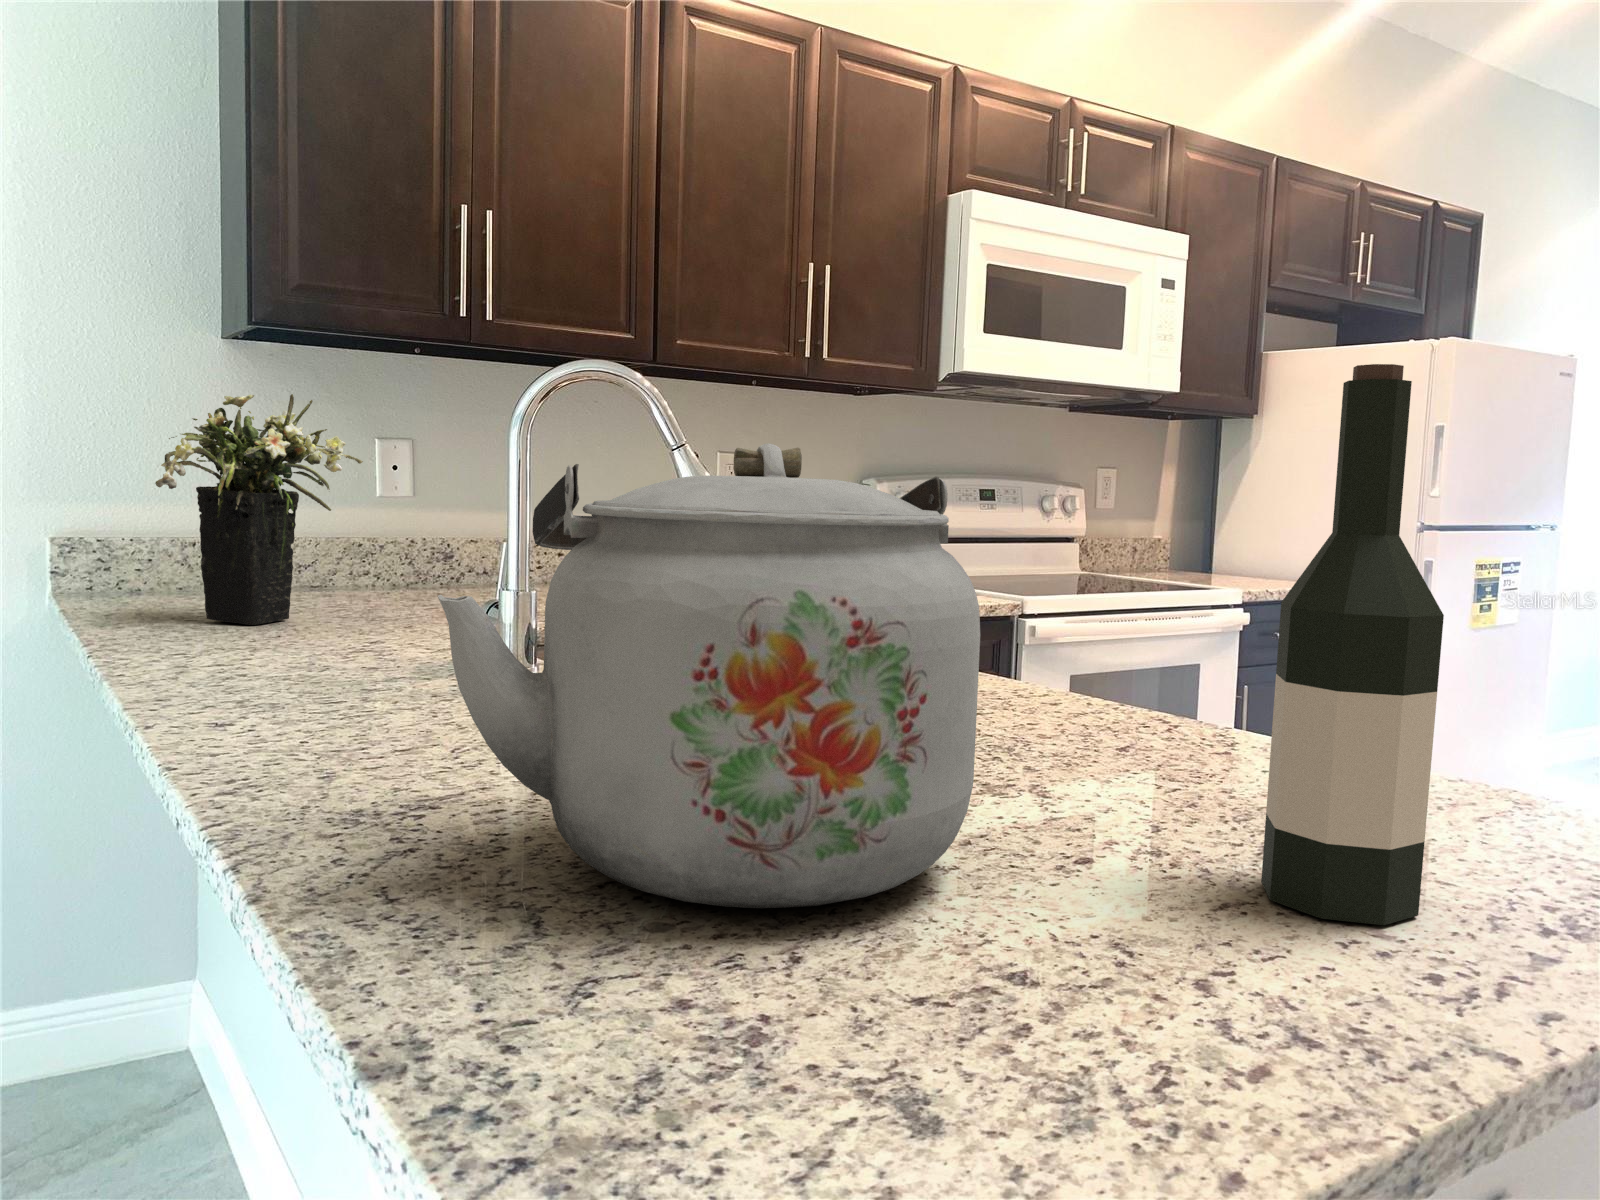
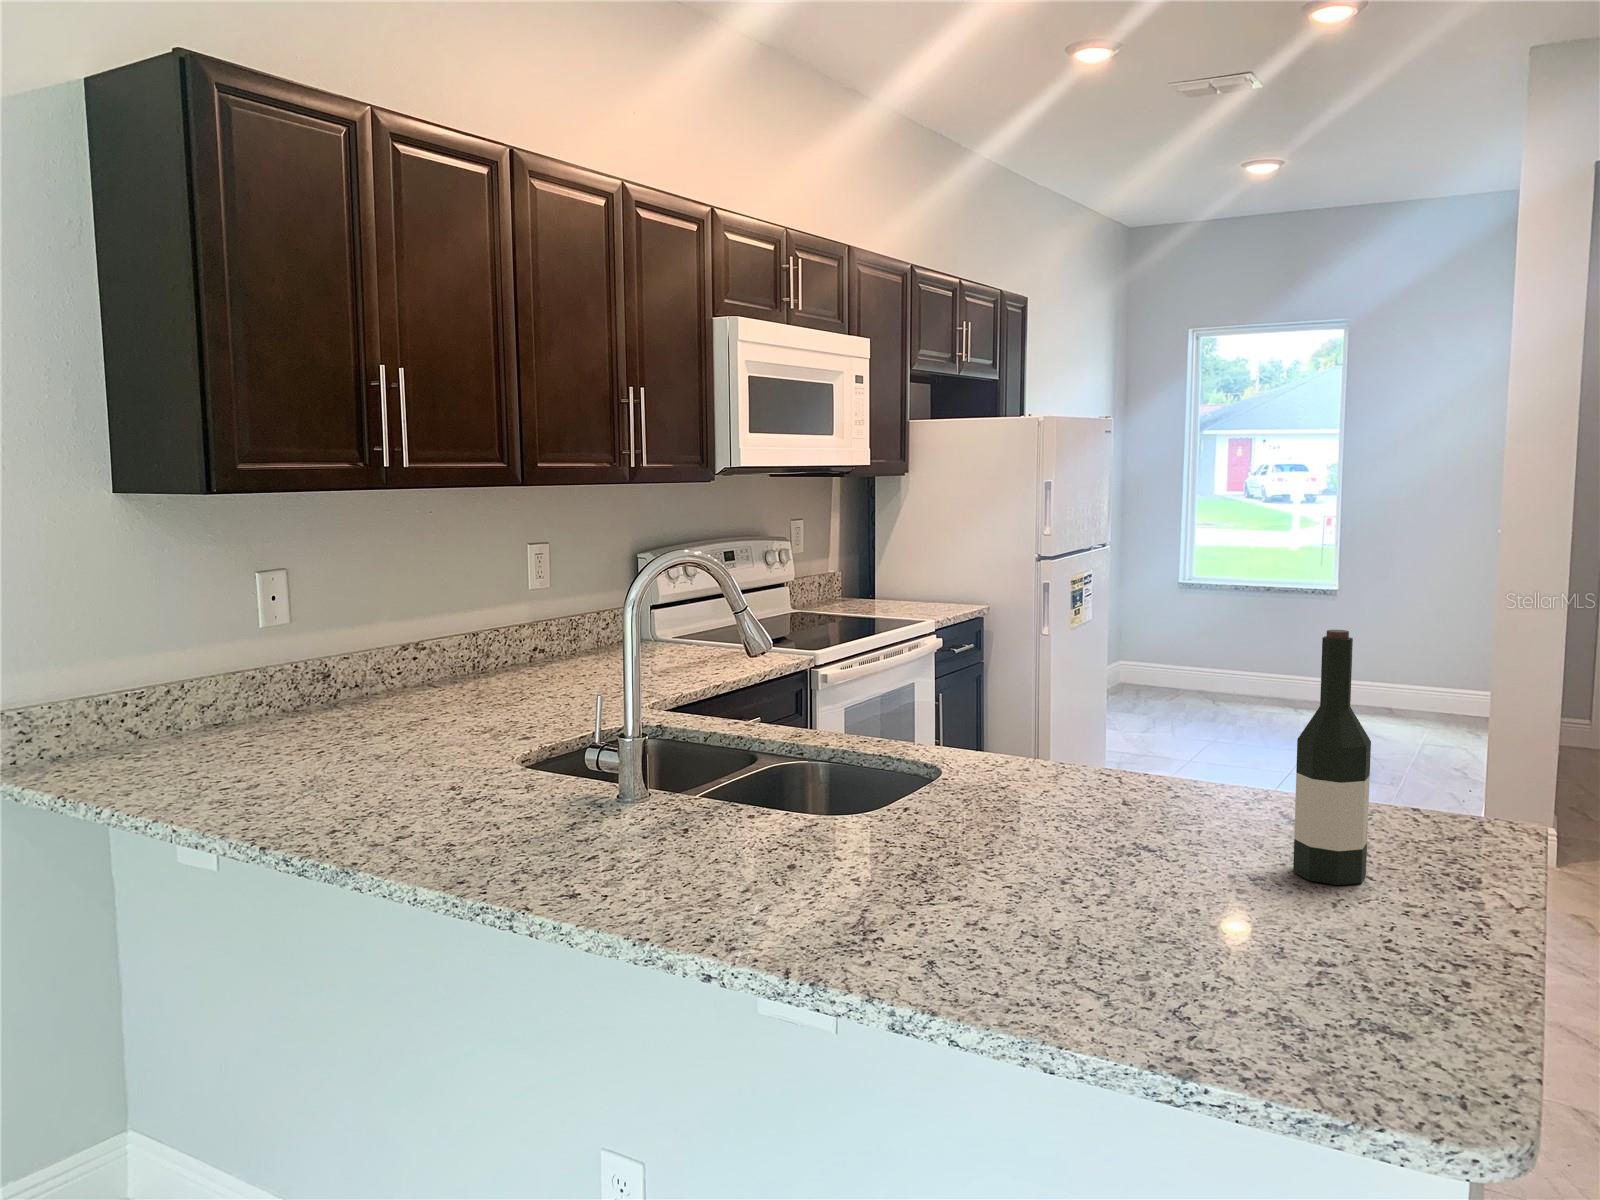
flower arrangement: present [155,394,363,625] -> none [211,569,386,784]
kettle: present [438,443,980,908] -> none [932,693,1208,936]

